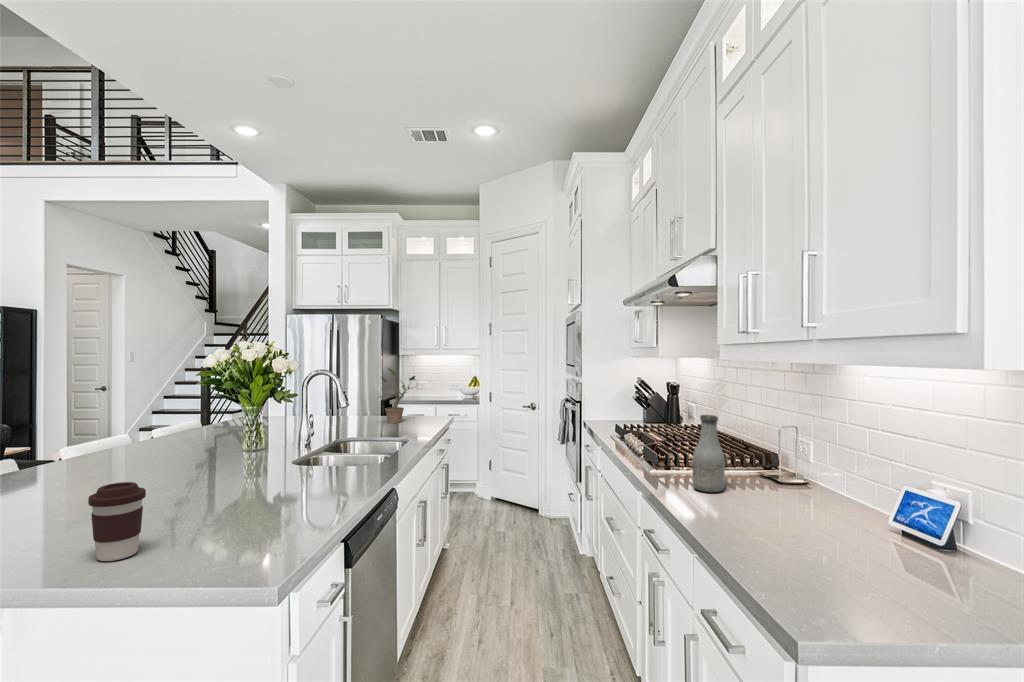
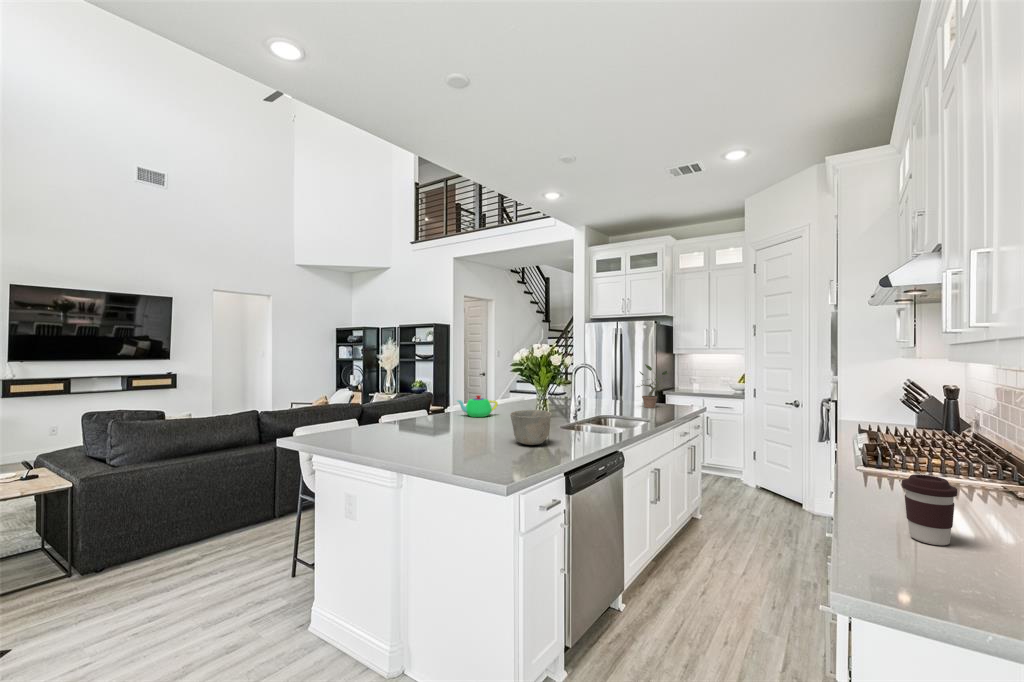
bottle: present [692,415,725,492] -> none [877,416,915,494]
teapot: none [90,426,175,464] -> present [457,395,498,417]
ceramic bowl: none [233,443,307,502] -> present [510,410,552,445]
coffee cup: present [88,482,146,561] -> present [902,474,957,545]

